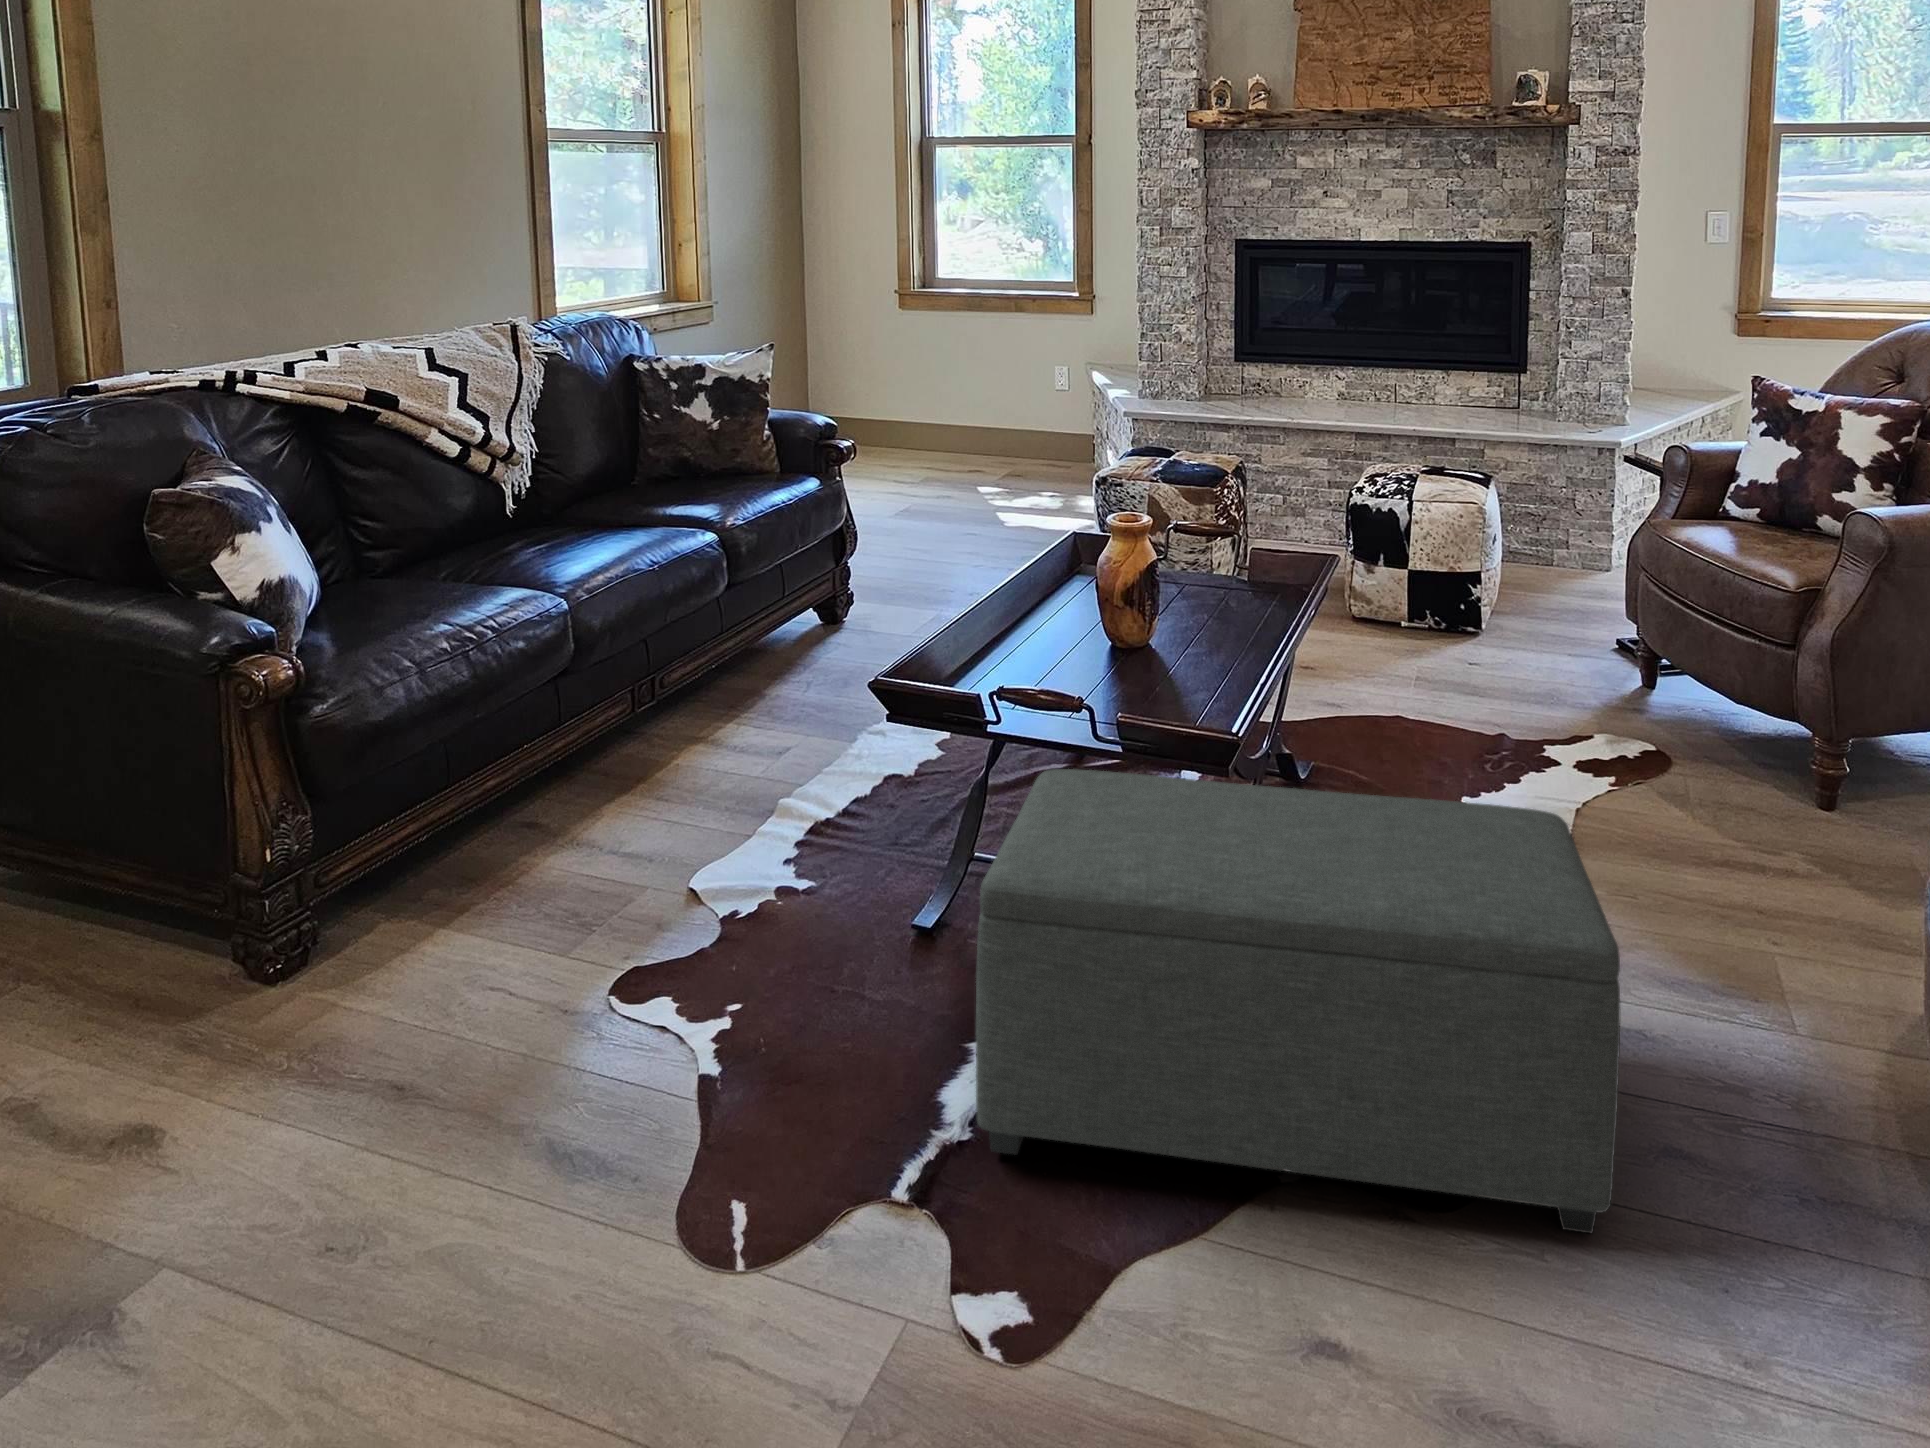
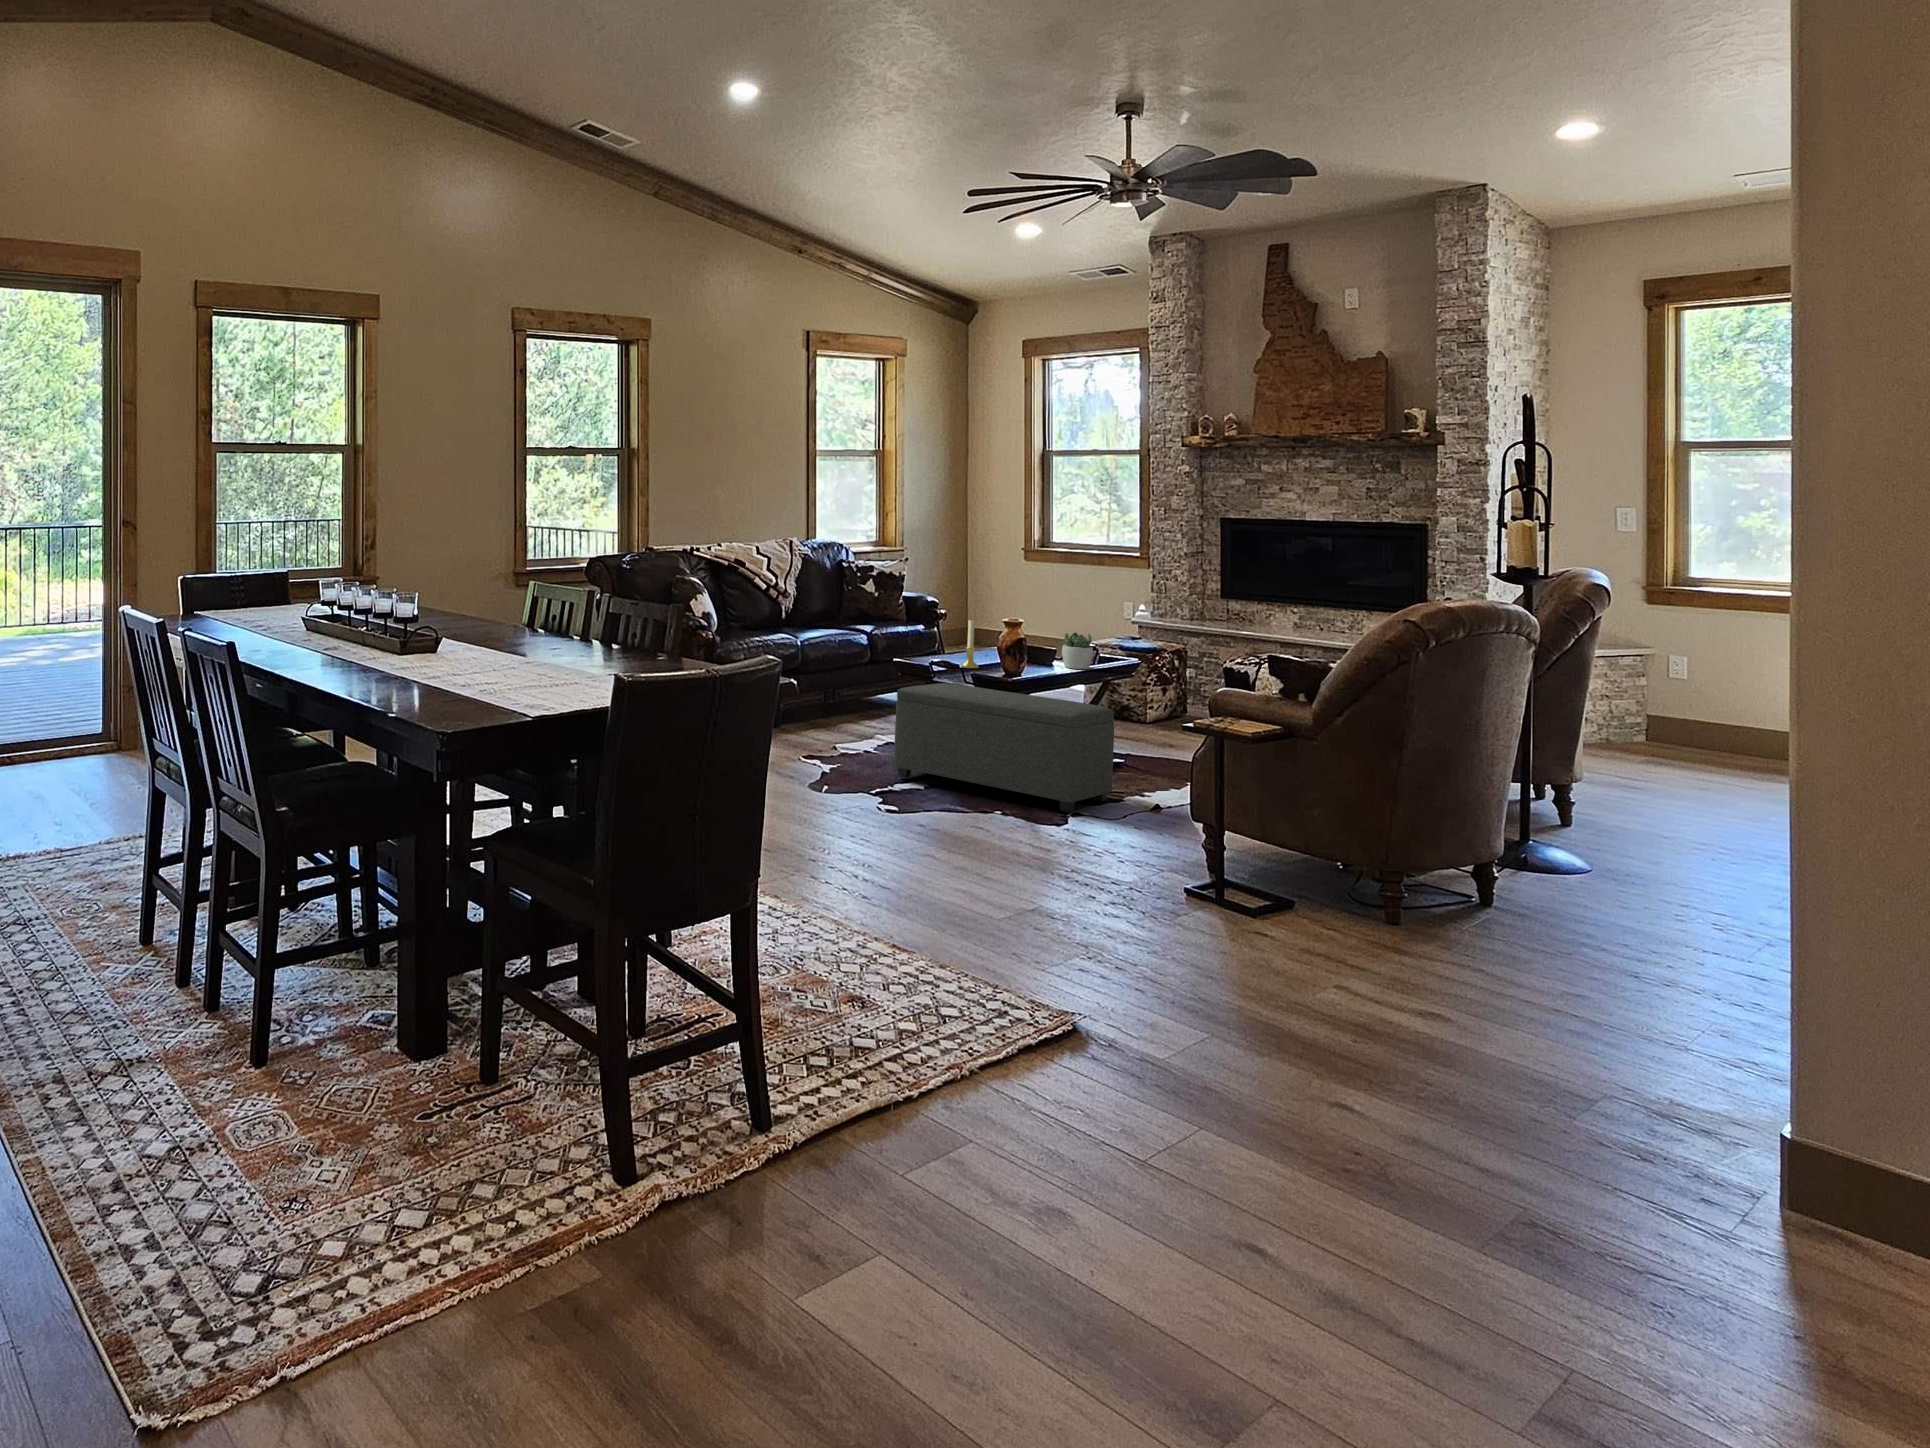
succulent plant: none [1210,517,1277,604] -> present [1062,633,1093,669]
candle holder: none [1044,545,1087,675] -> present [961,620,978,669]

